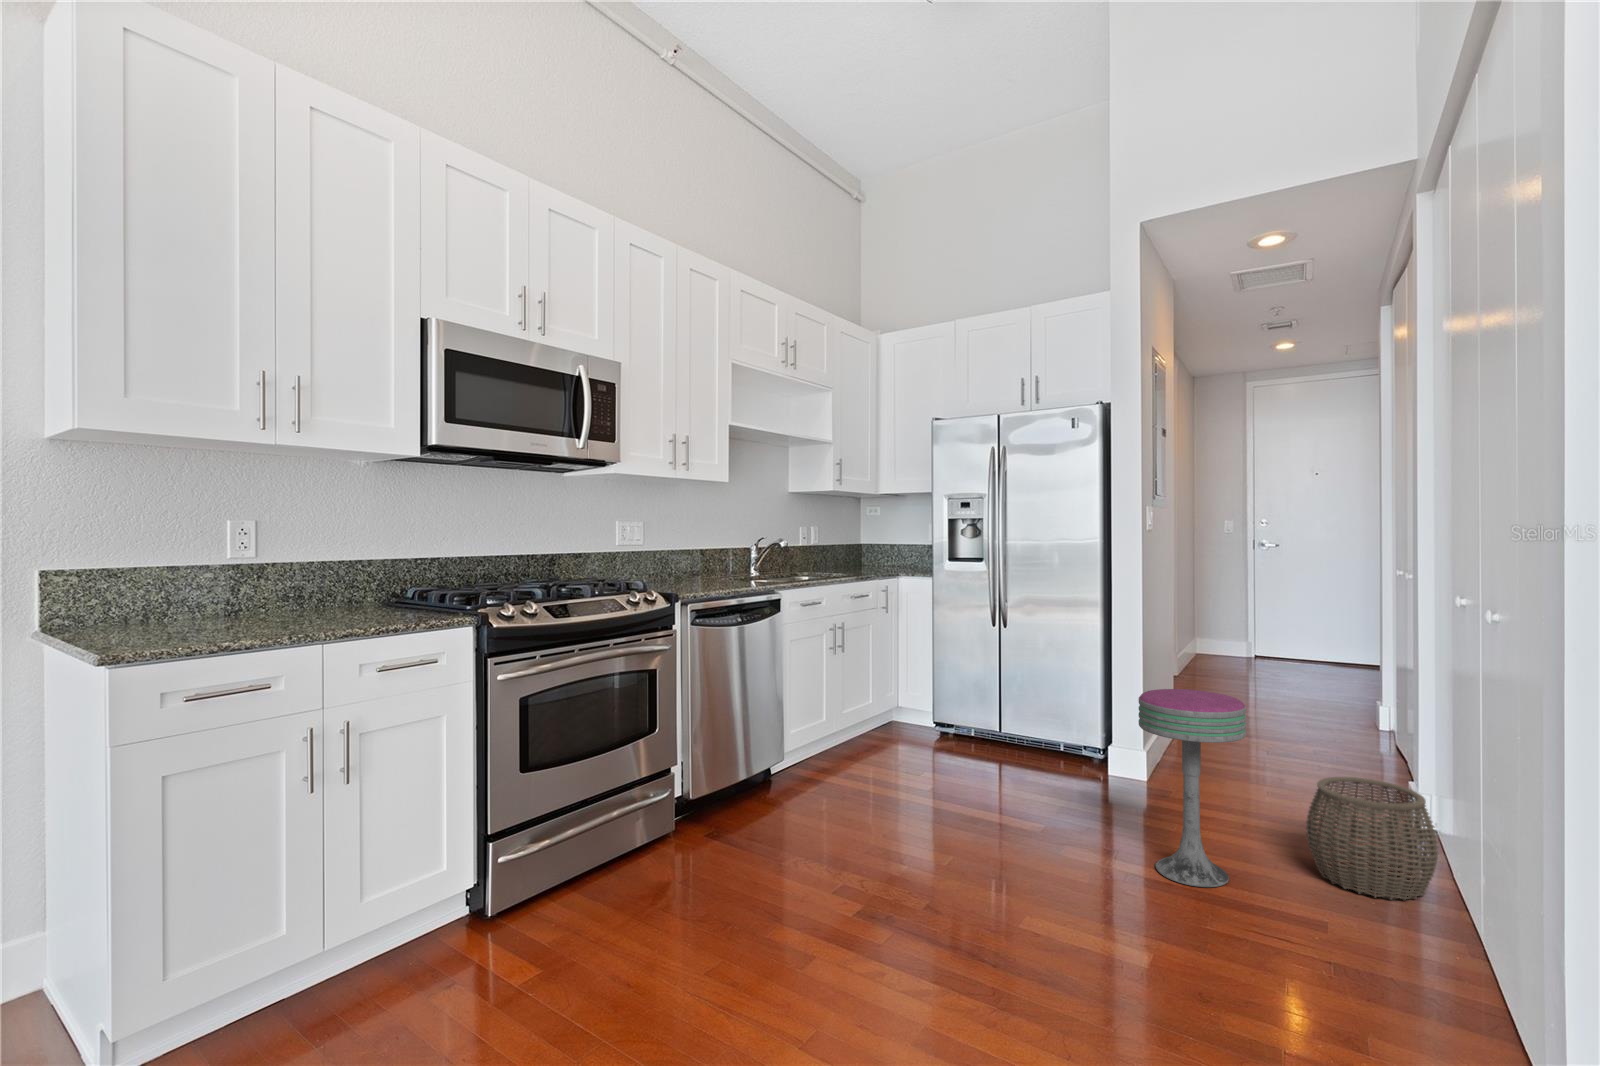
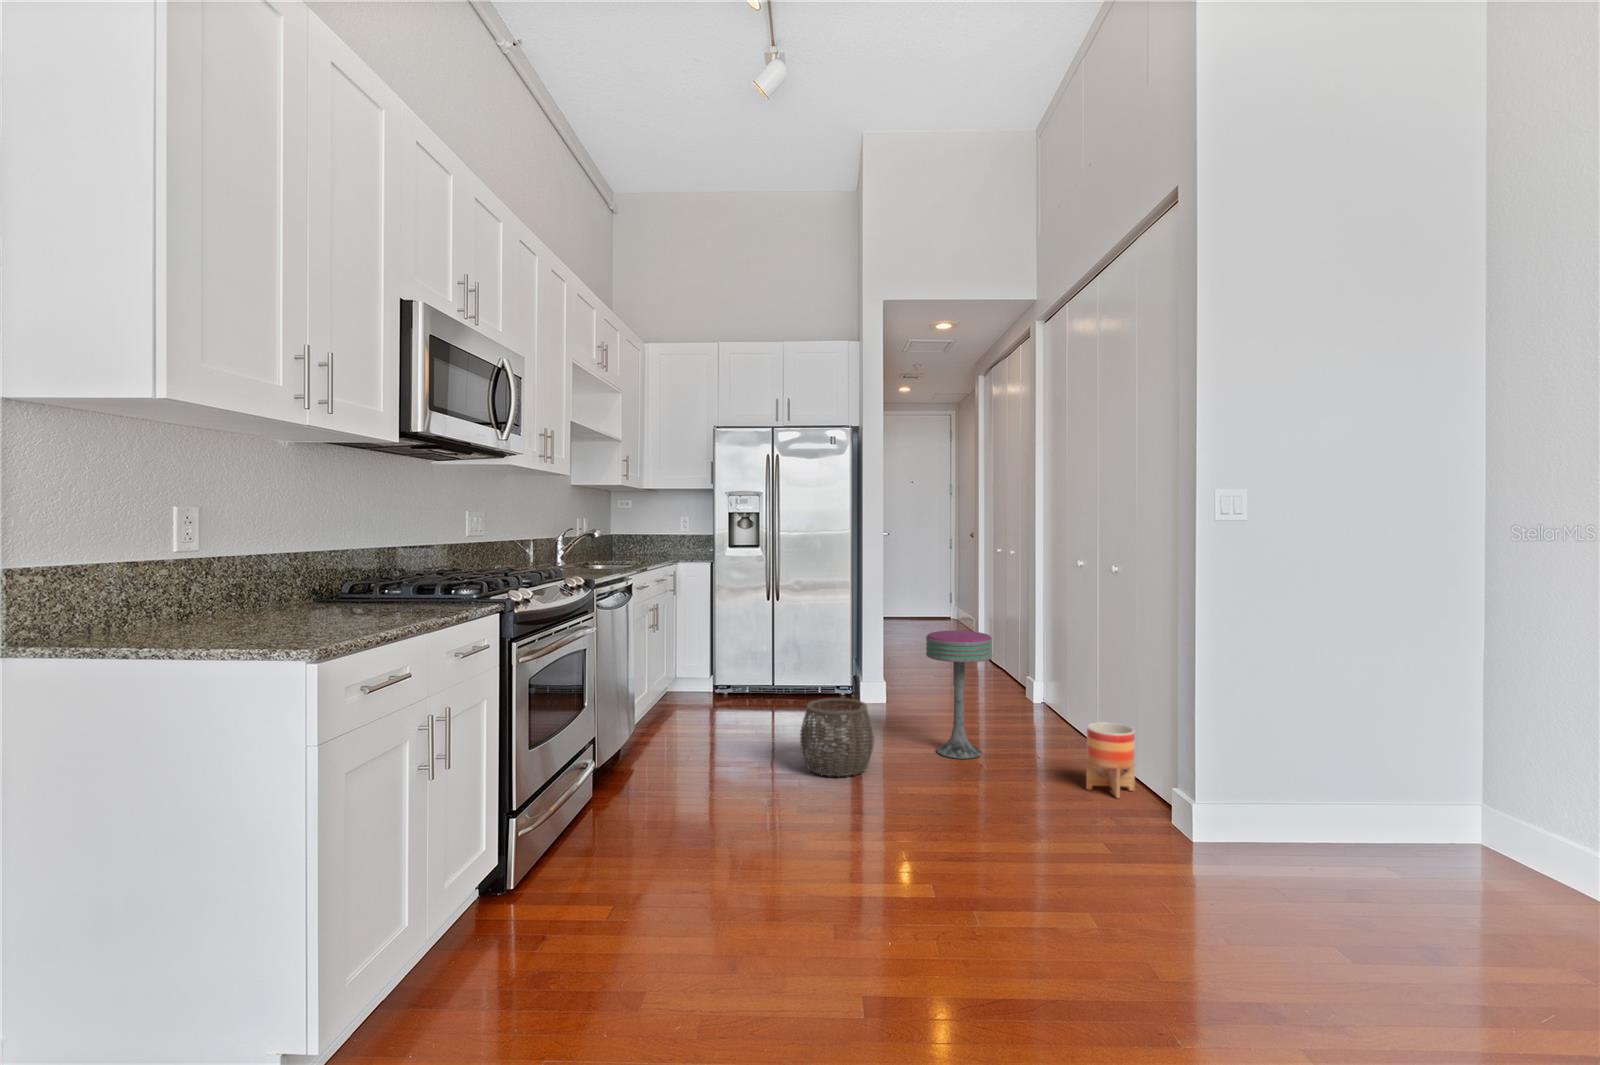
woven basket: present [1306,777,1439,900] -> present [800,698,874,777]
planter: none [1376,879,1482,1030] -> present [1086,722,1135,798]

